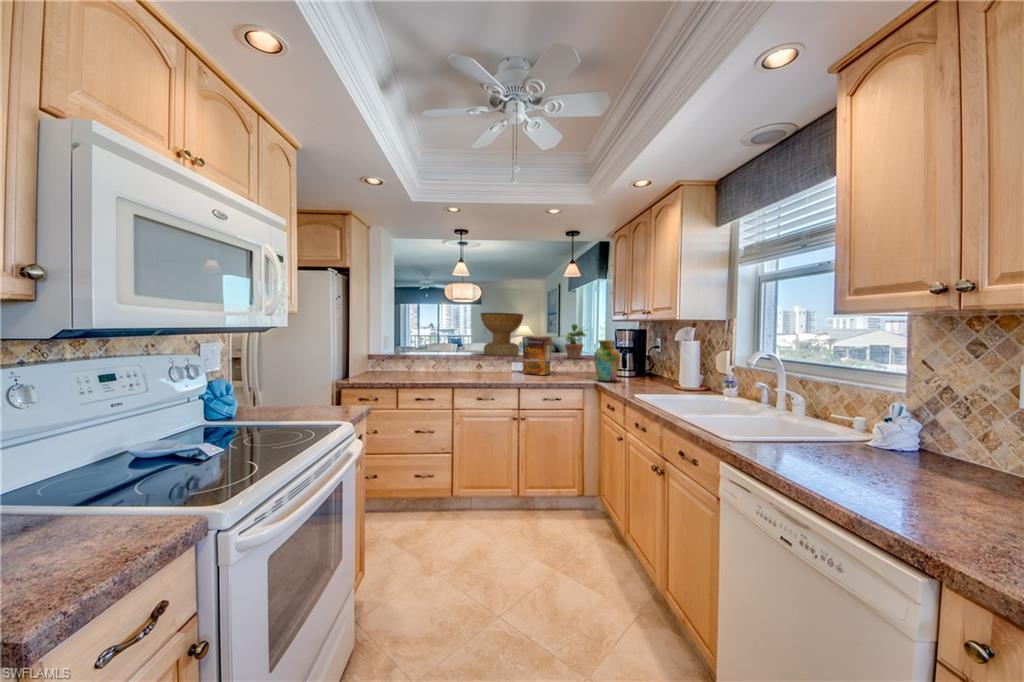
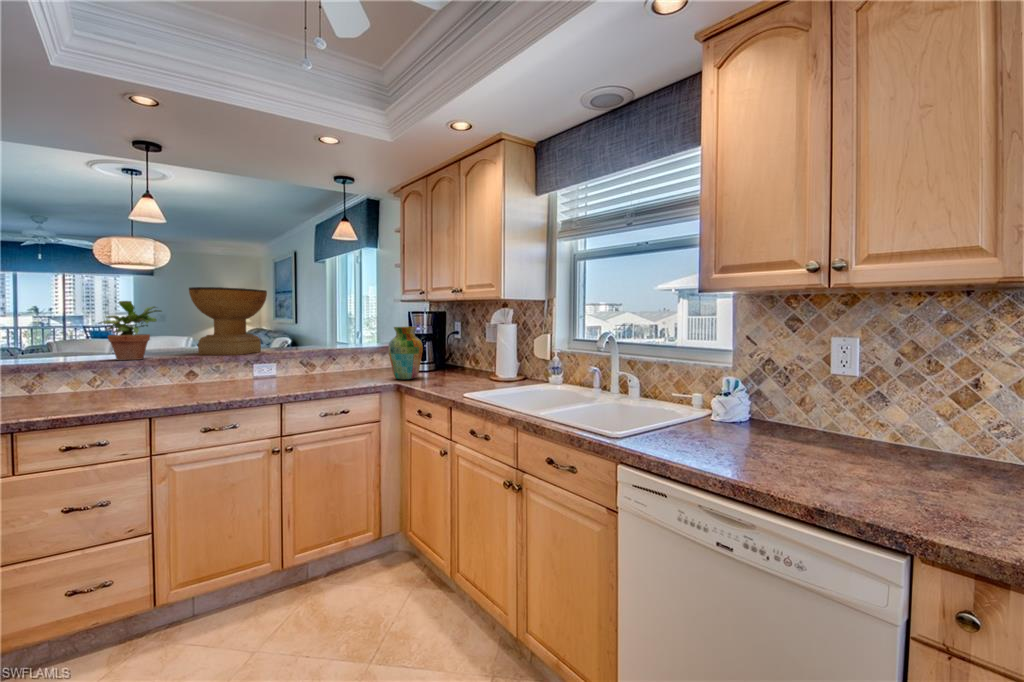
potted plant: present [563,324,586,359] -> present [99,301,161,360]
cereal box: present [522,336,552,375] -> none [273,323,324,379]

